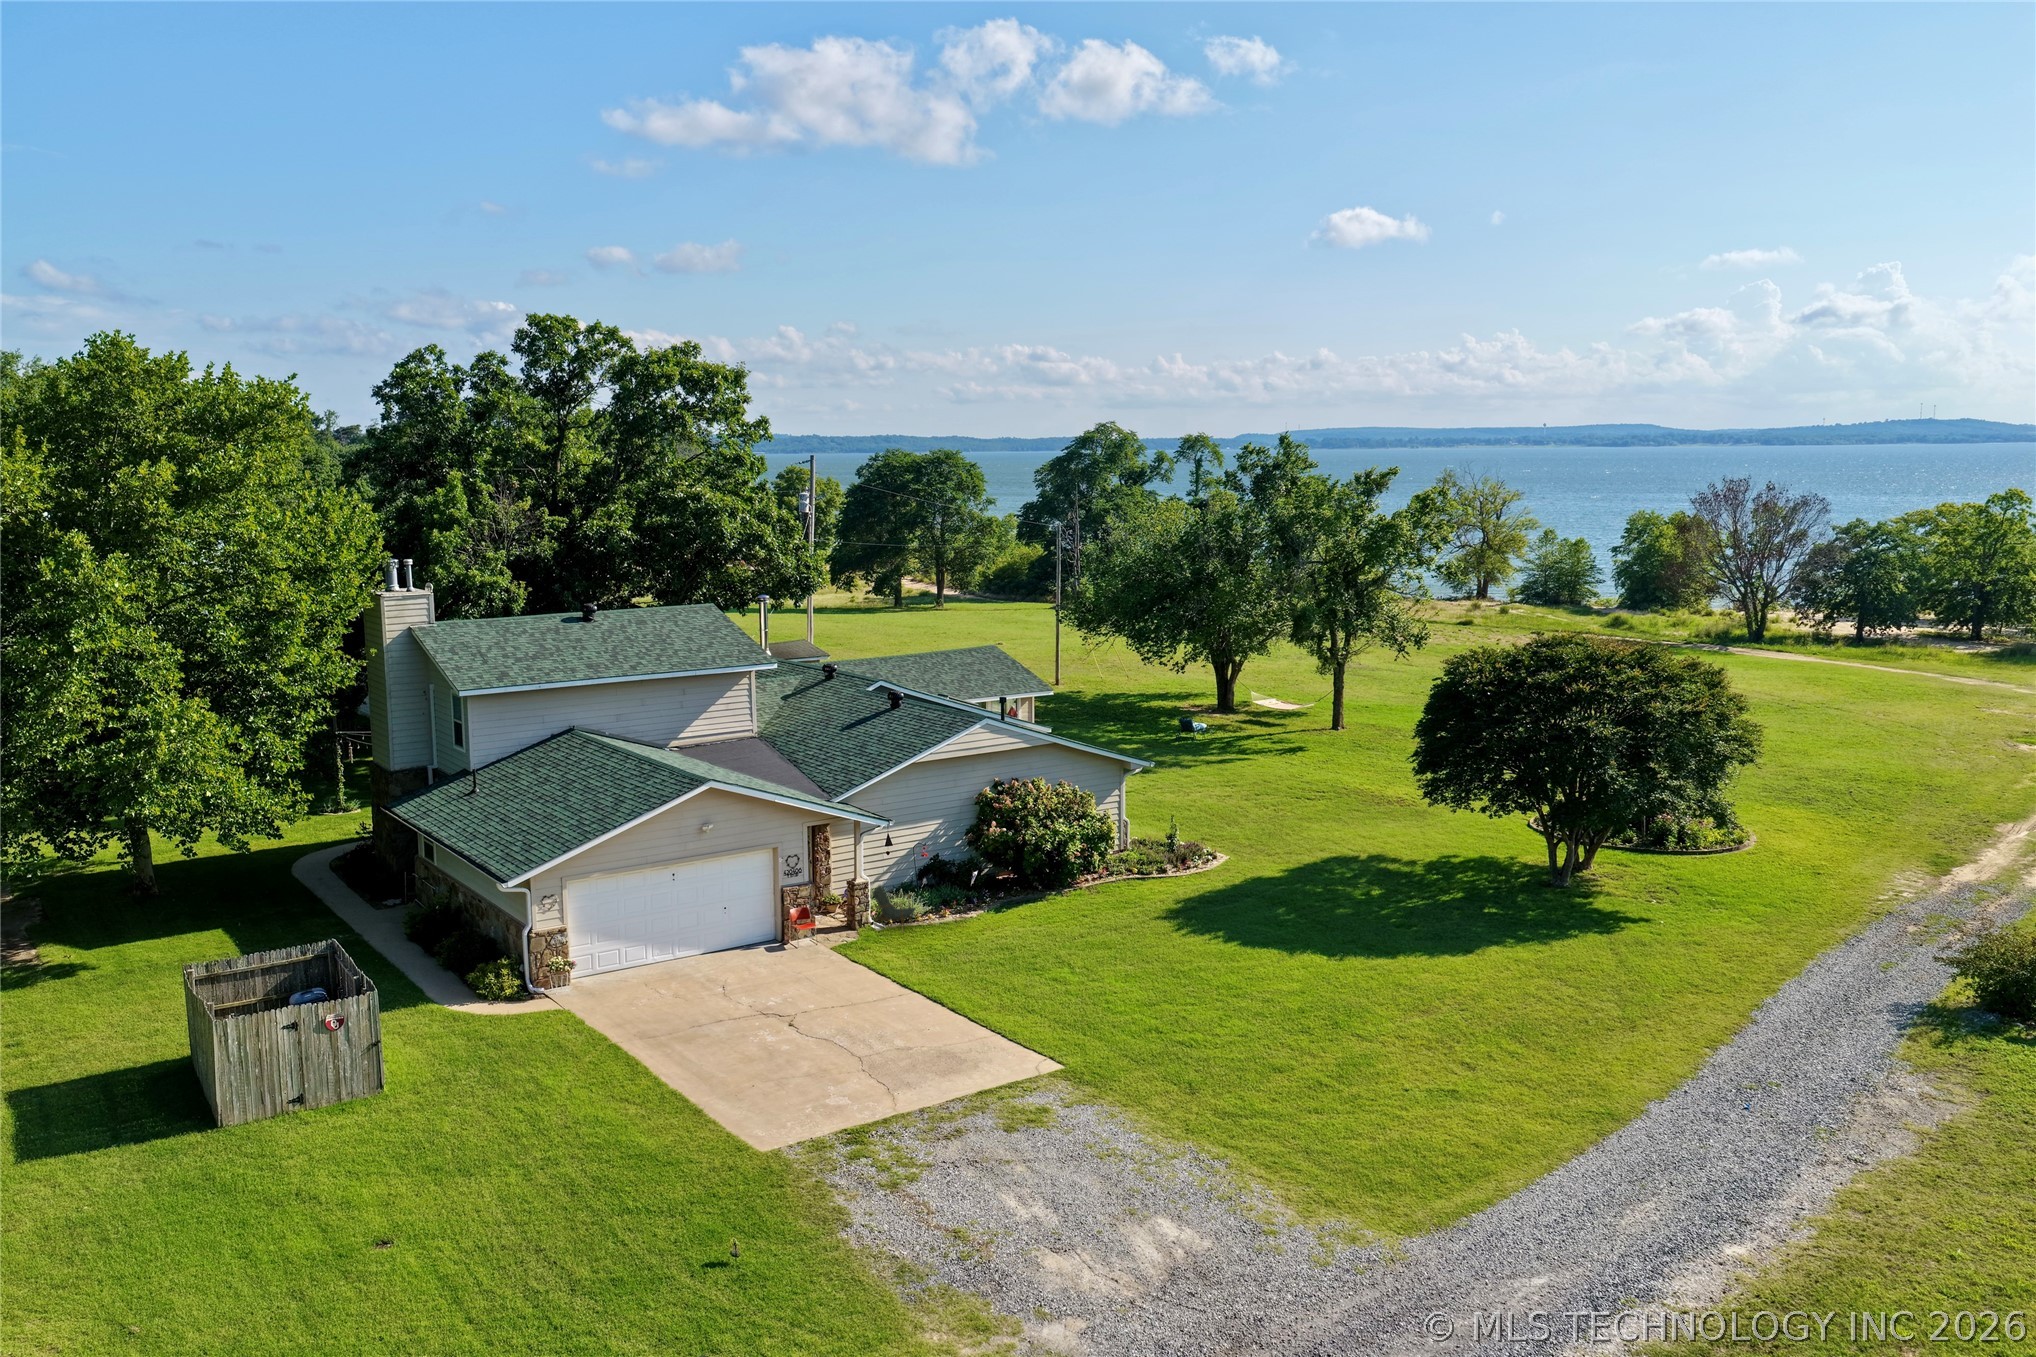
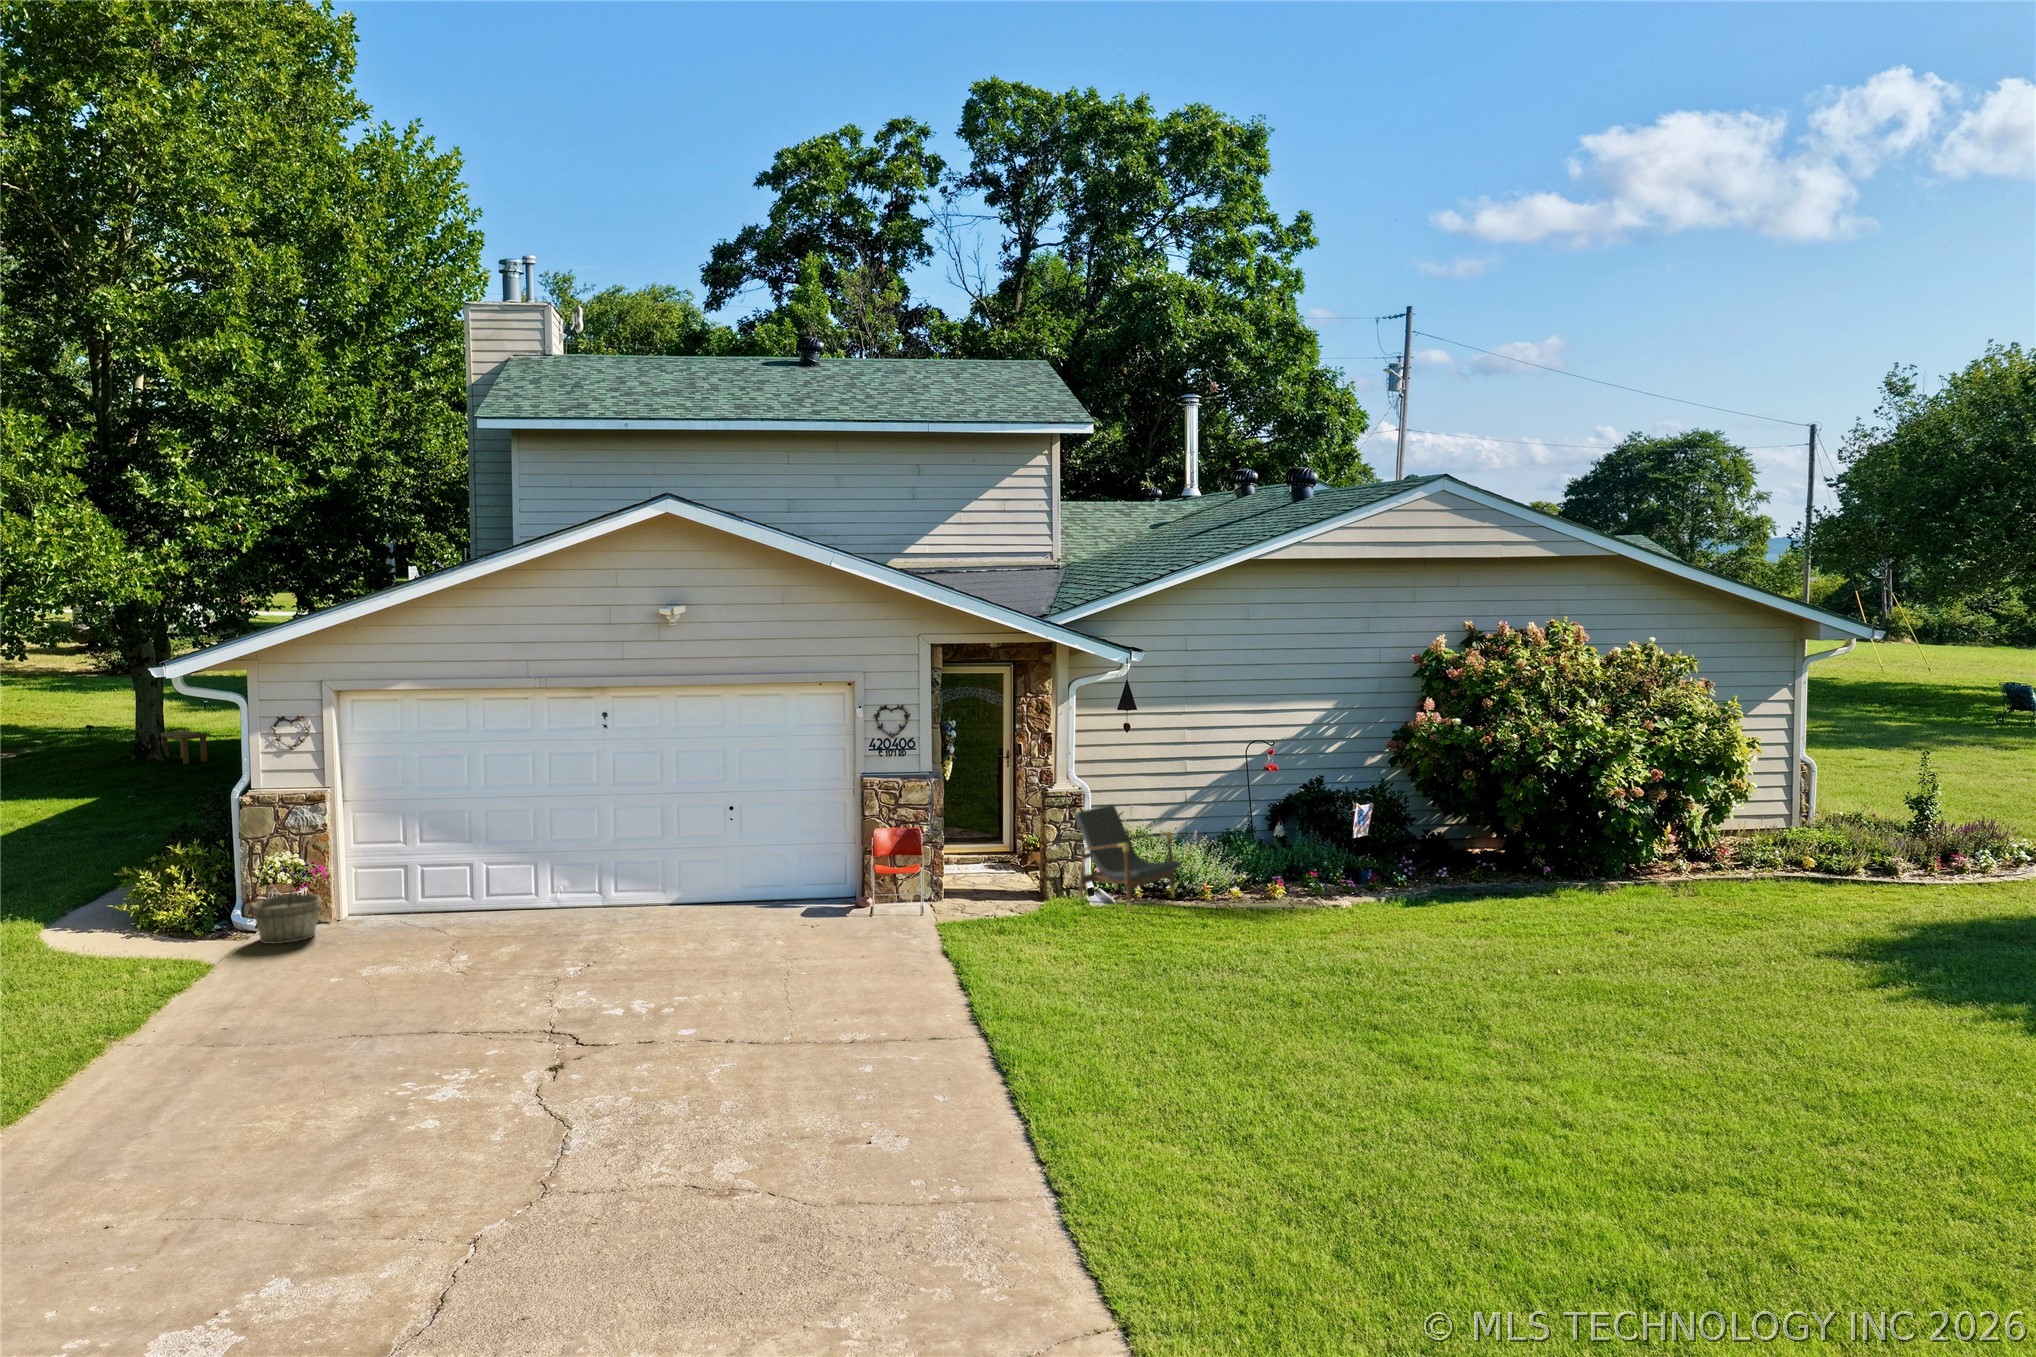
bench: none [25,876,74,903] -> present [160,730,207,764]
wooden bucket: none [550,974,580,1002] -> present [252,890,321,944]

